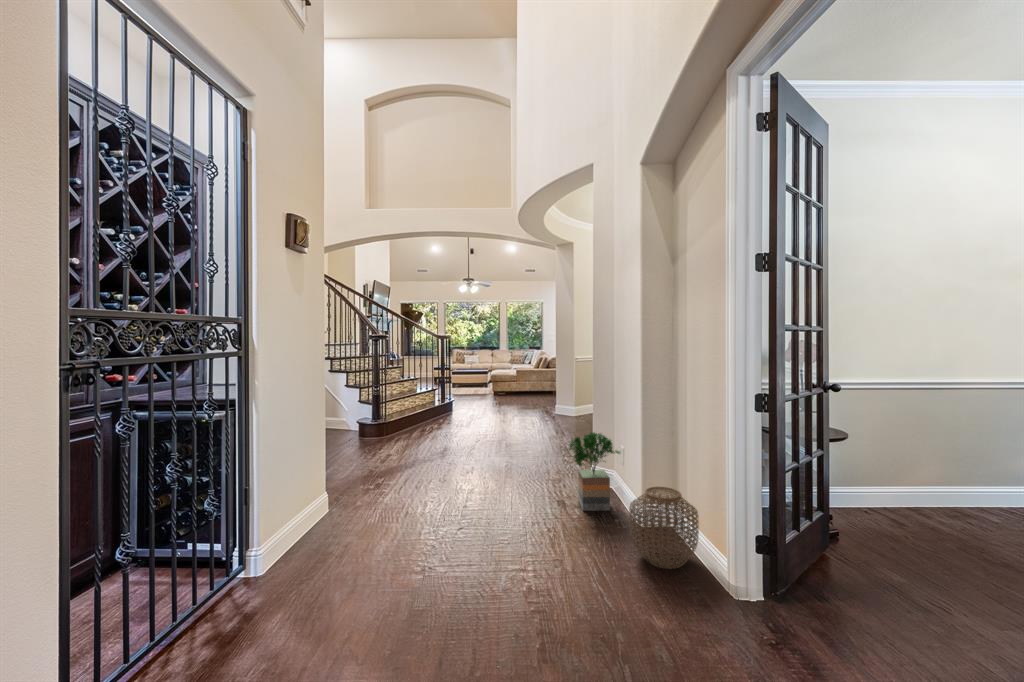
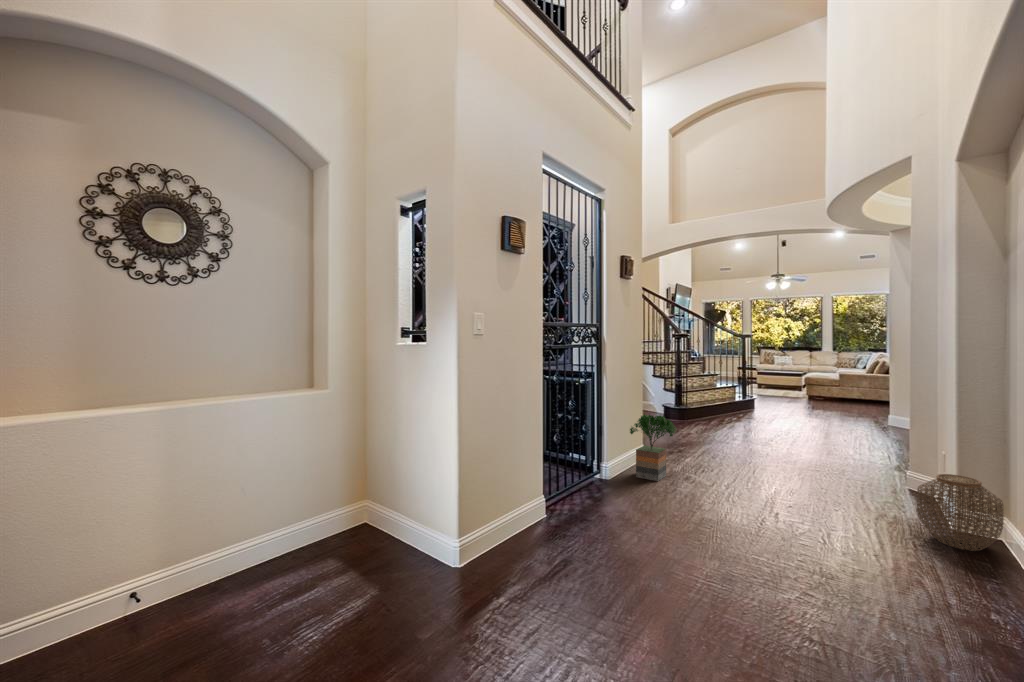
potted tree: present [569,432,620,511] -> present [630,415,676,481]

